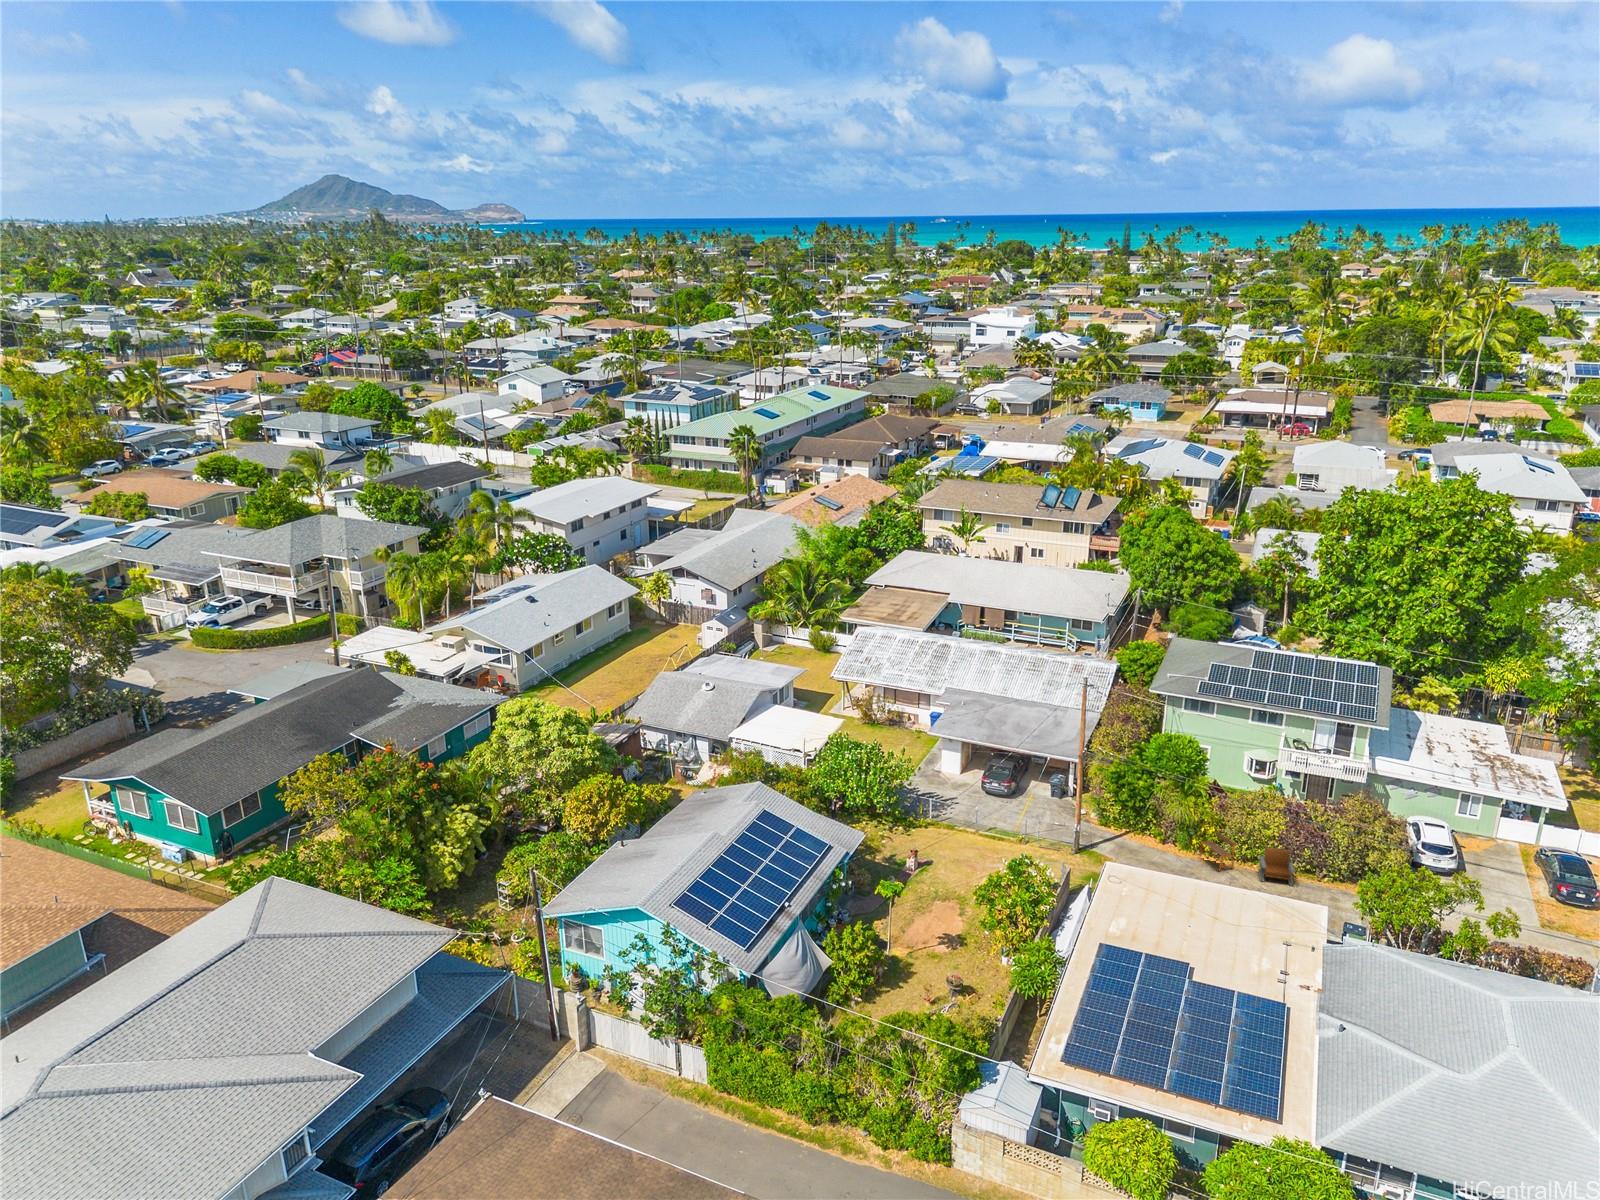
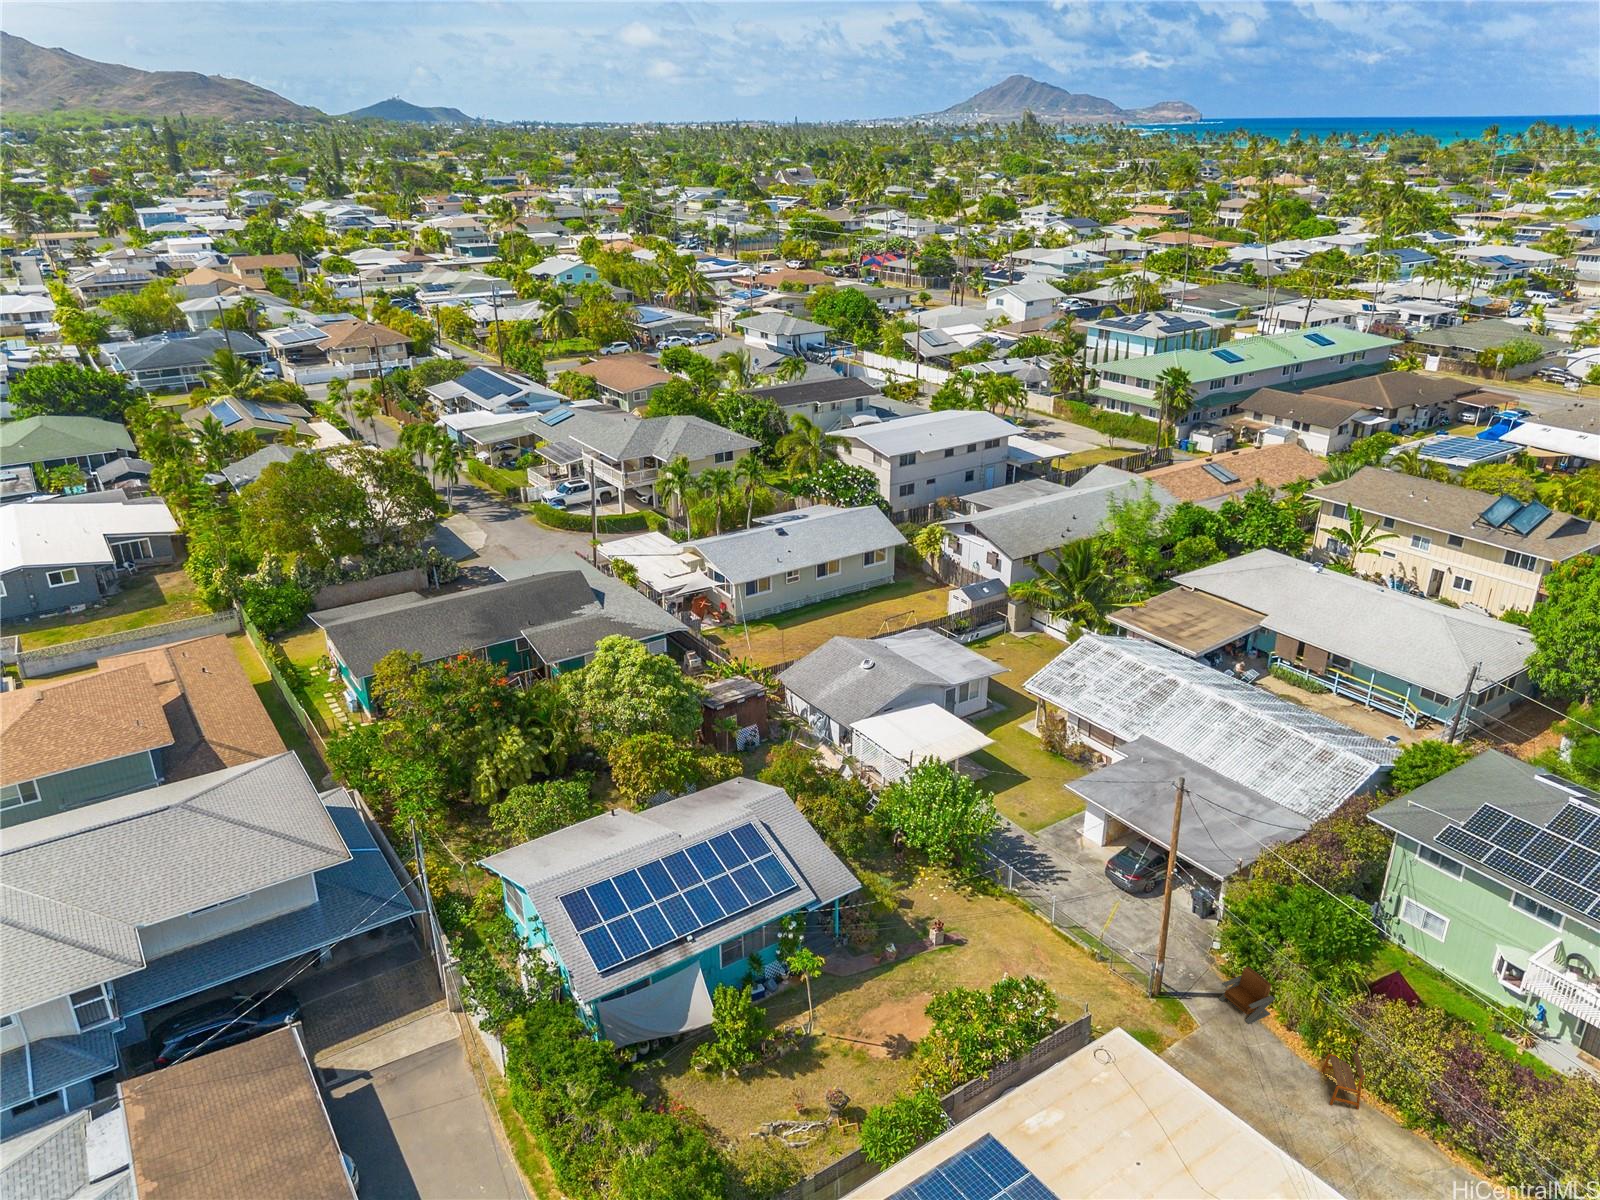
lounge chair: present [1258,847,1295,886] -> present [1219,967,1275,1024]

